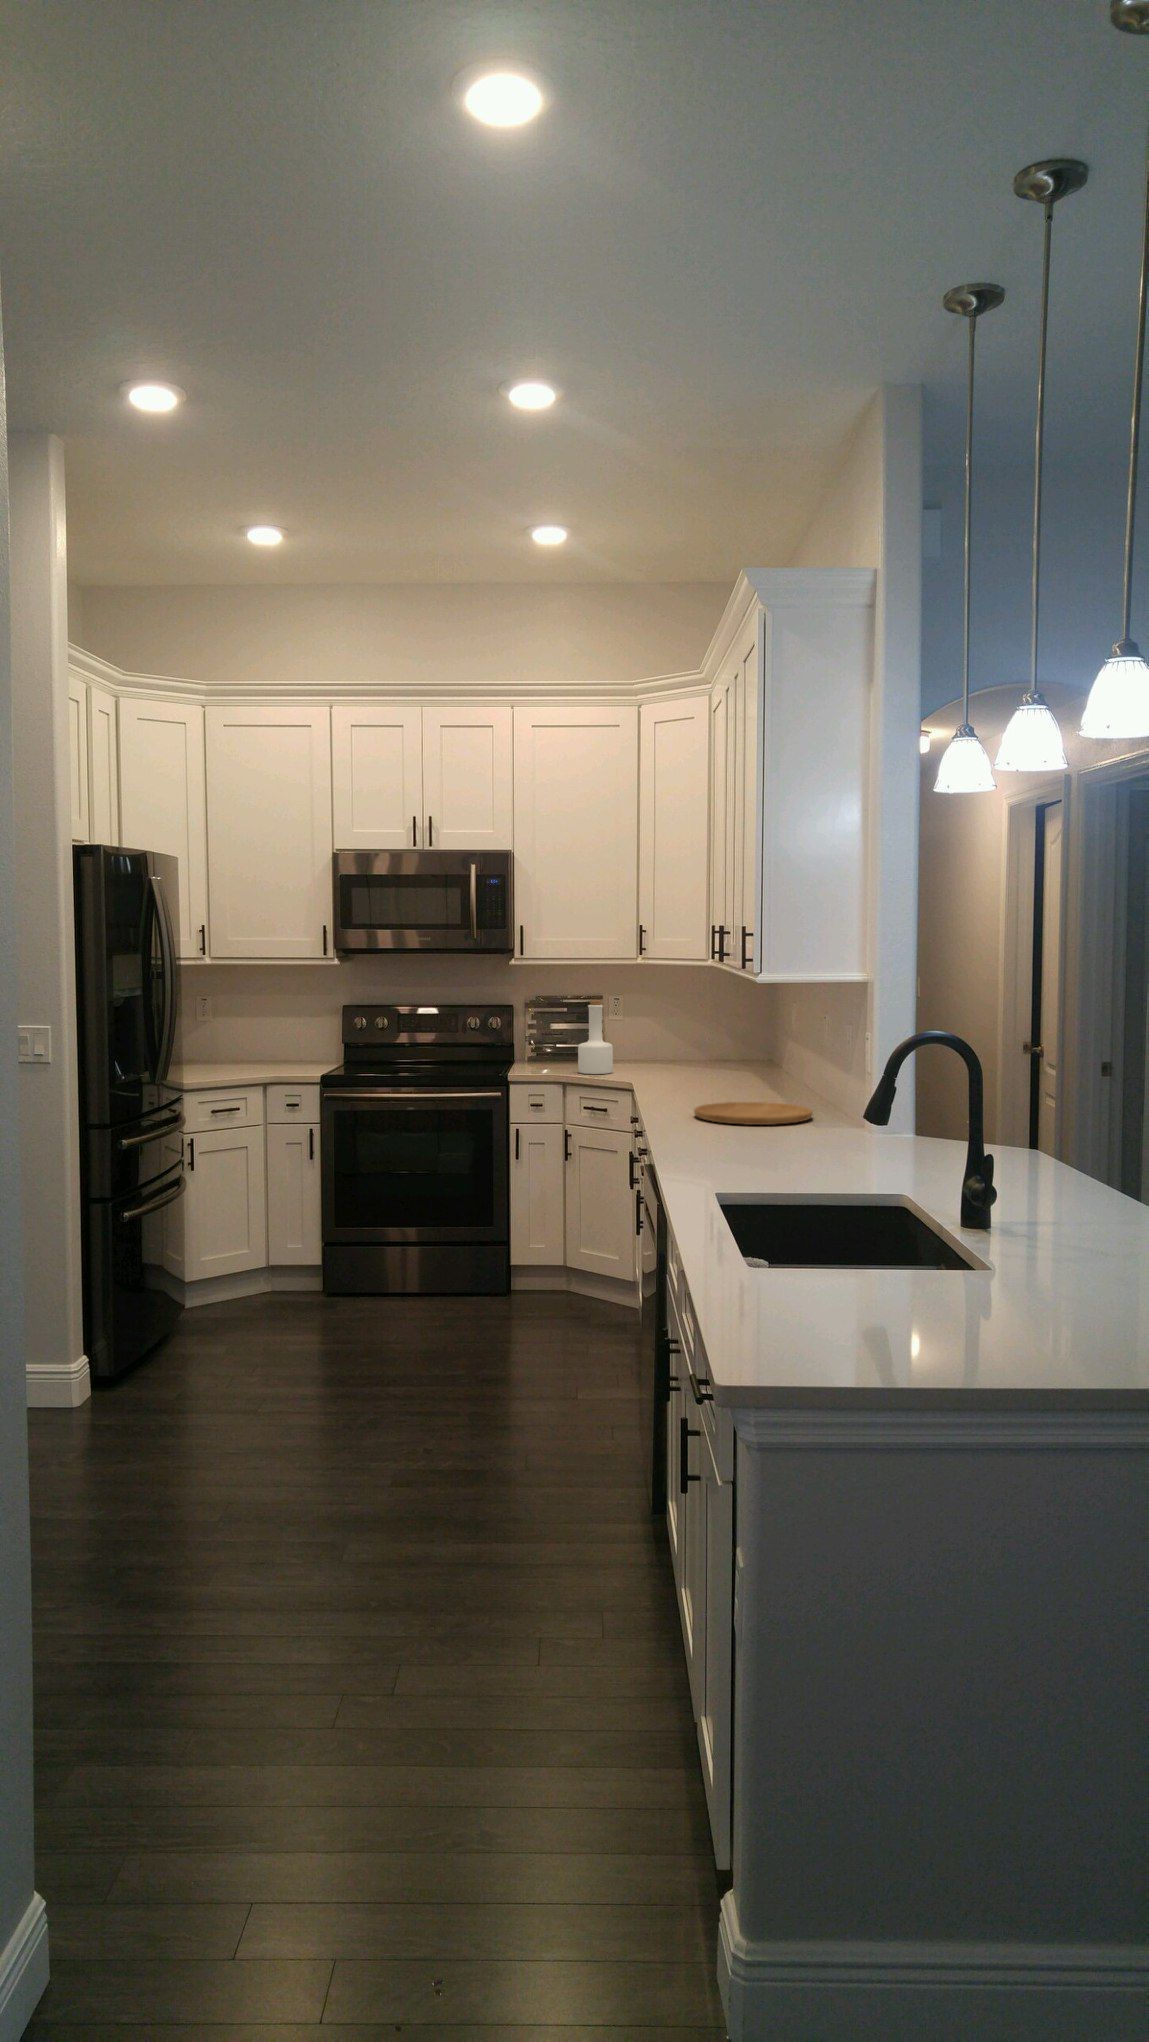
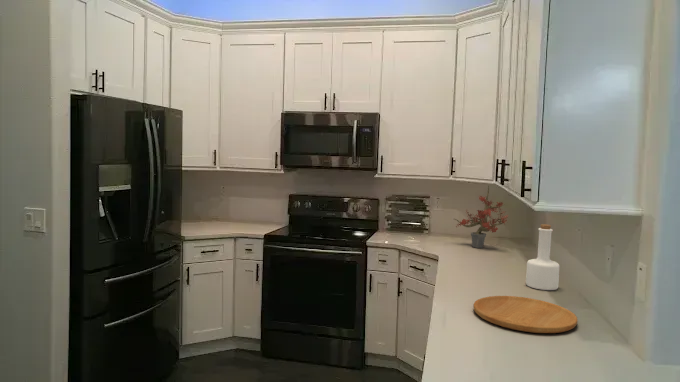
potted plant: none [644,969,735,1070] -> present [455,188,507,248]
bottle: present [578,1000,613,1074] -> present [526,224,560,290]

